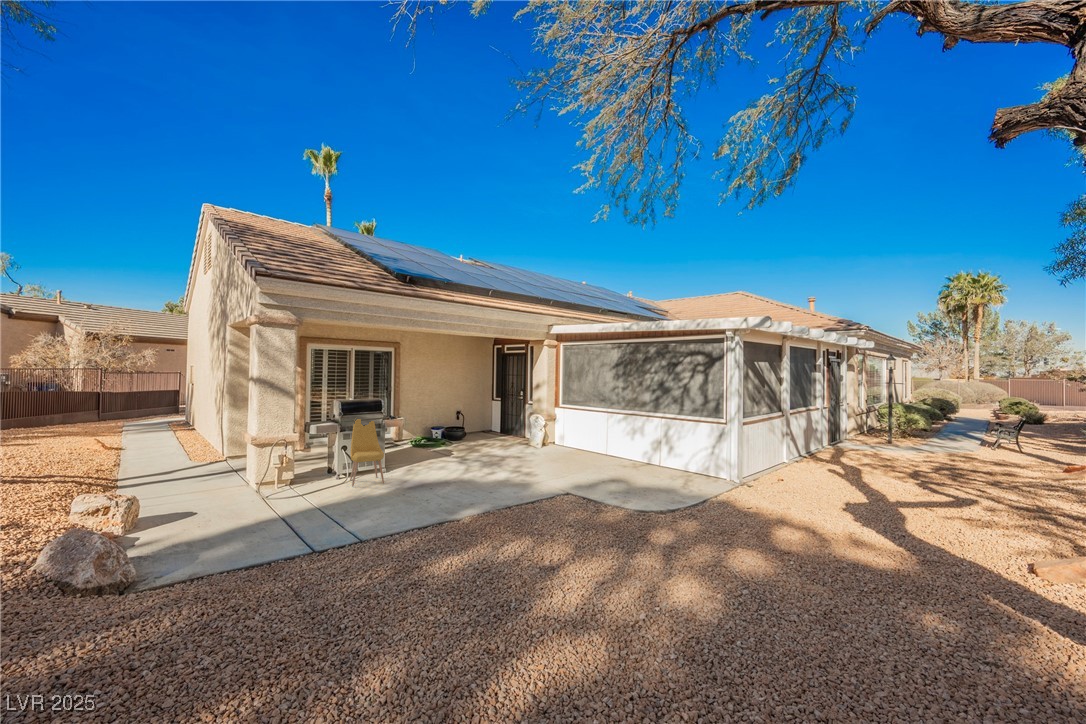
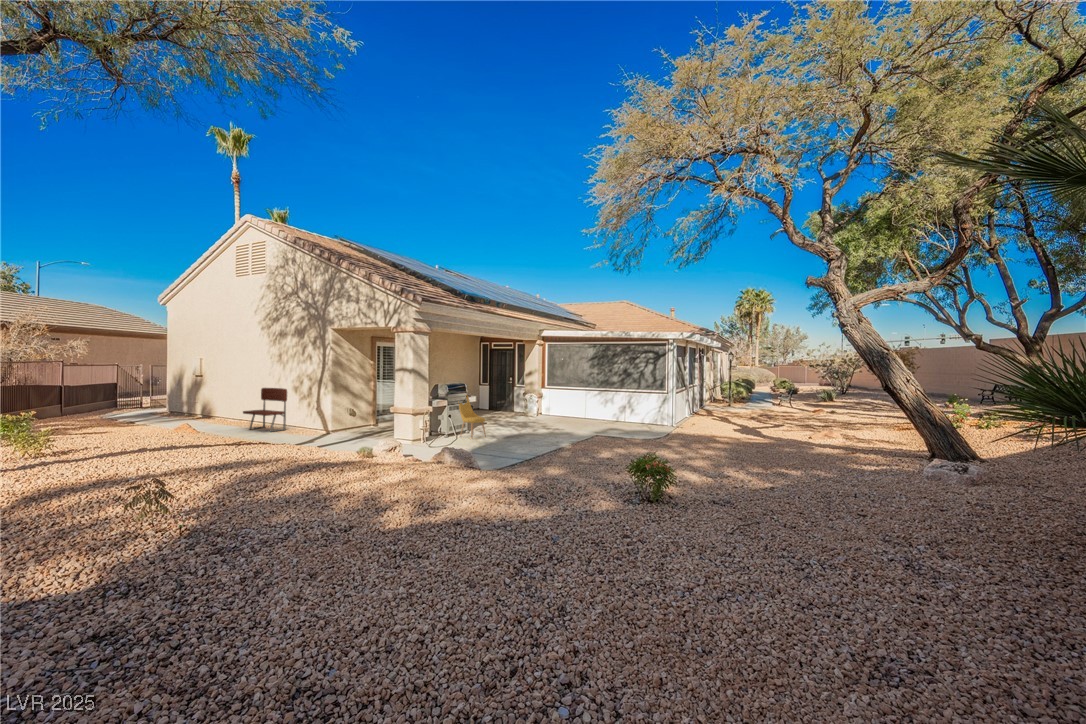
bench: none [169,398,209,453] -> present [243,388,287,432]

